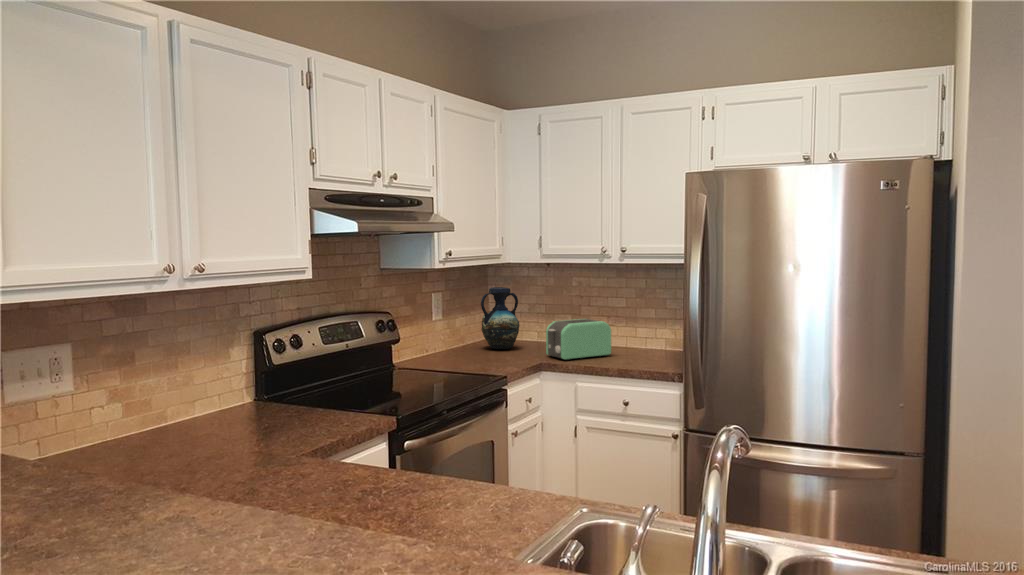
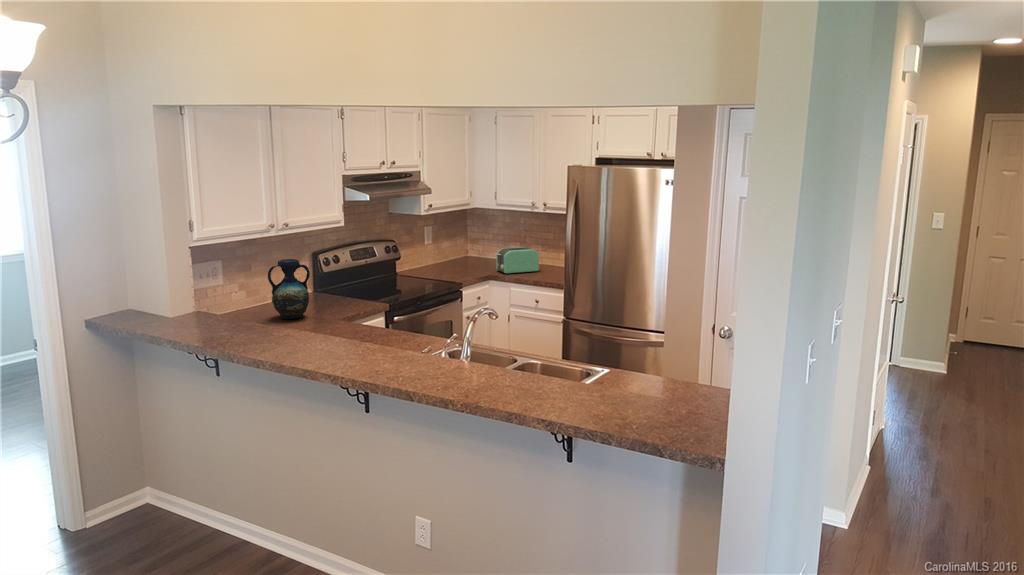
vase: present [481,287,520,349] -> present [268,259,310,319]

